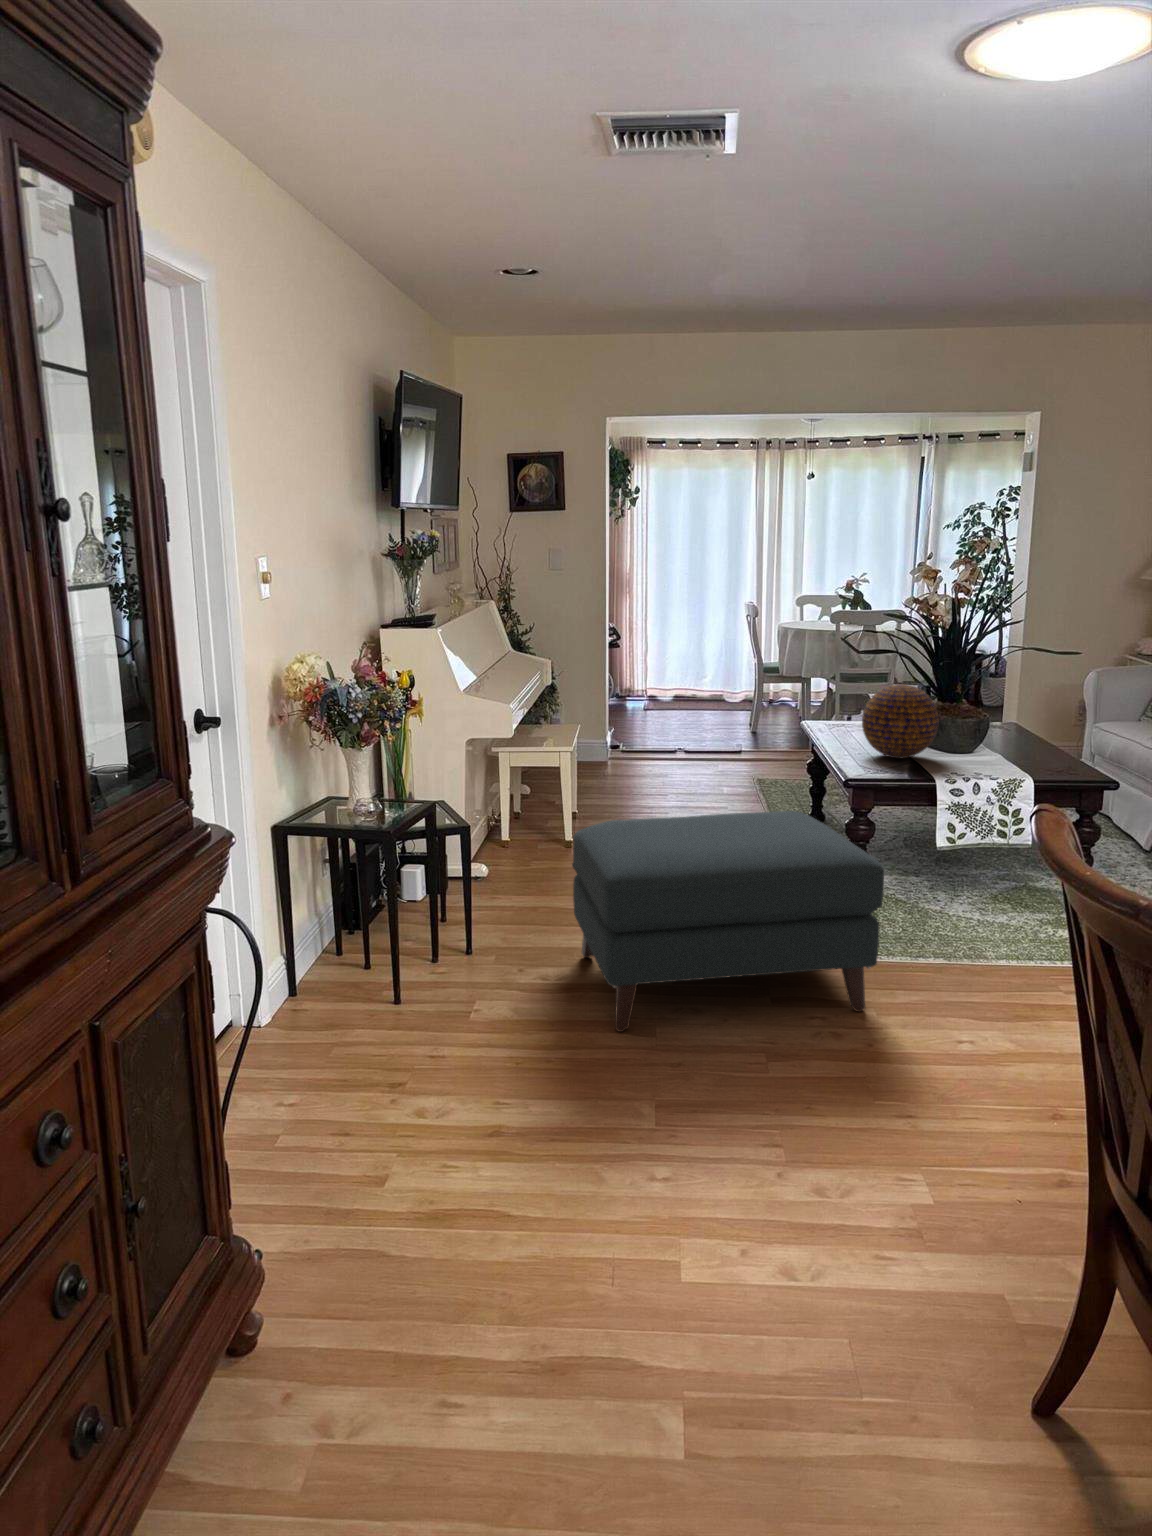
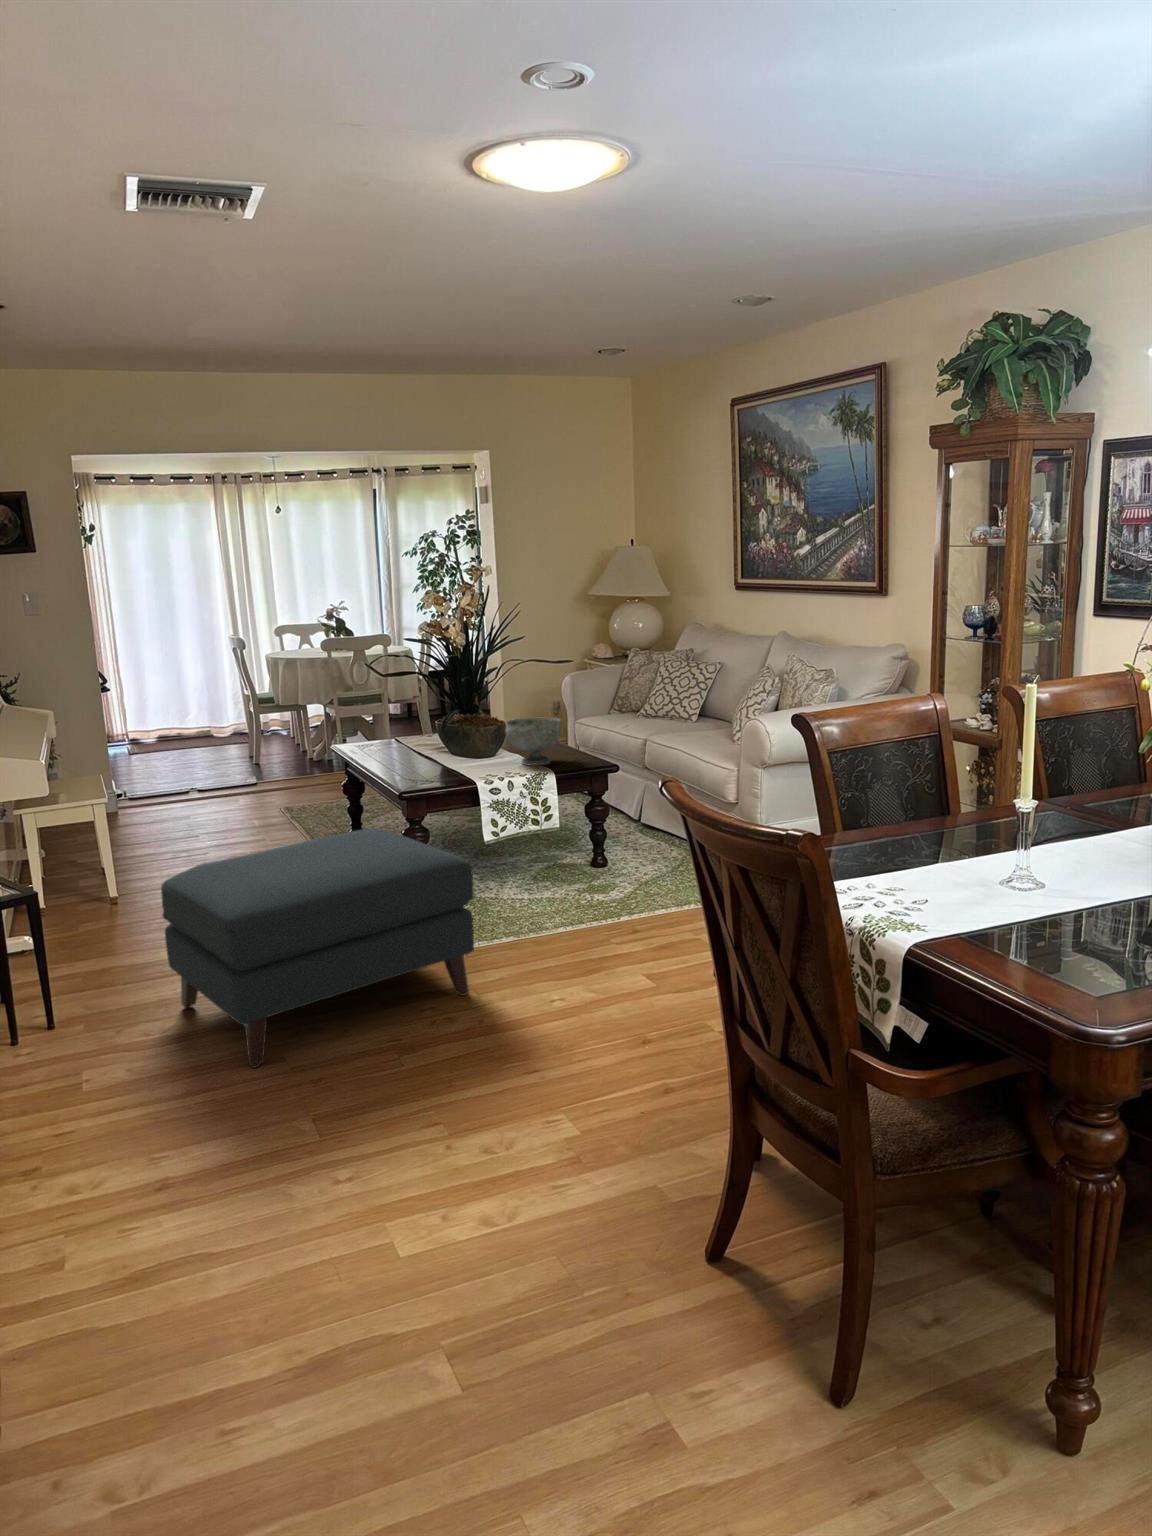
decorative orb: present [862,684,939,758] -> none [399,702,465,768]
decorative bowl: none [987,714,1059,771] -> present [506,718,562,766]

